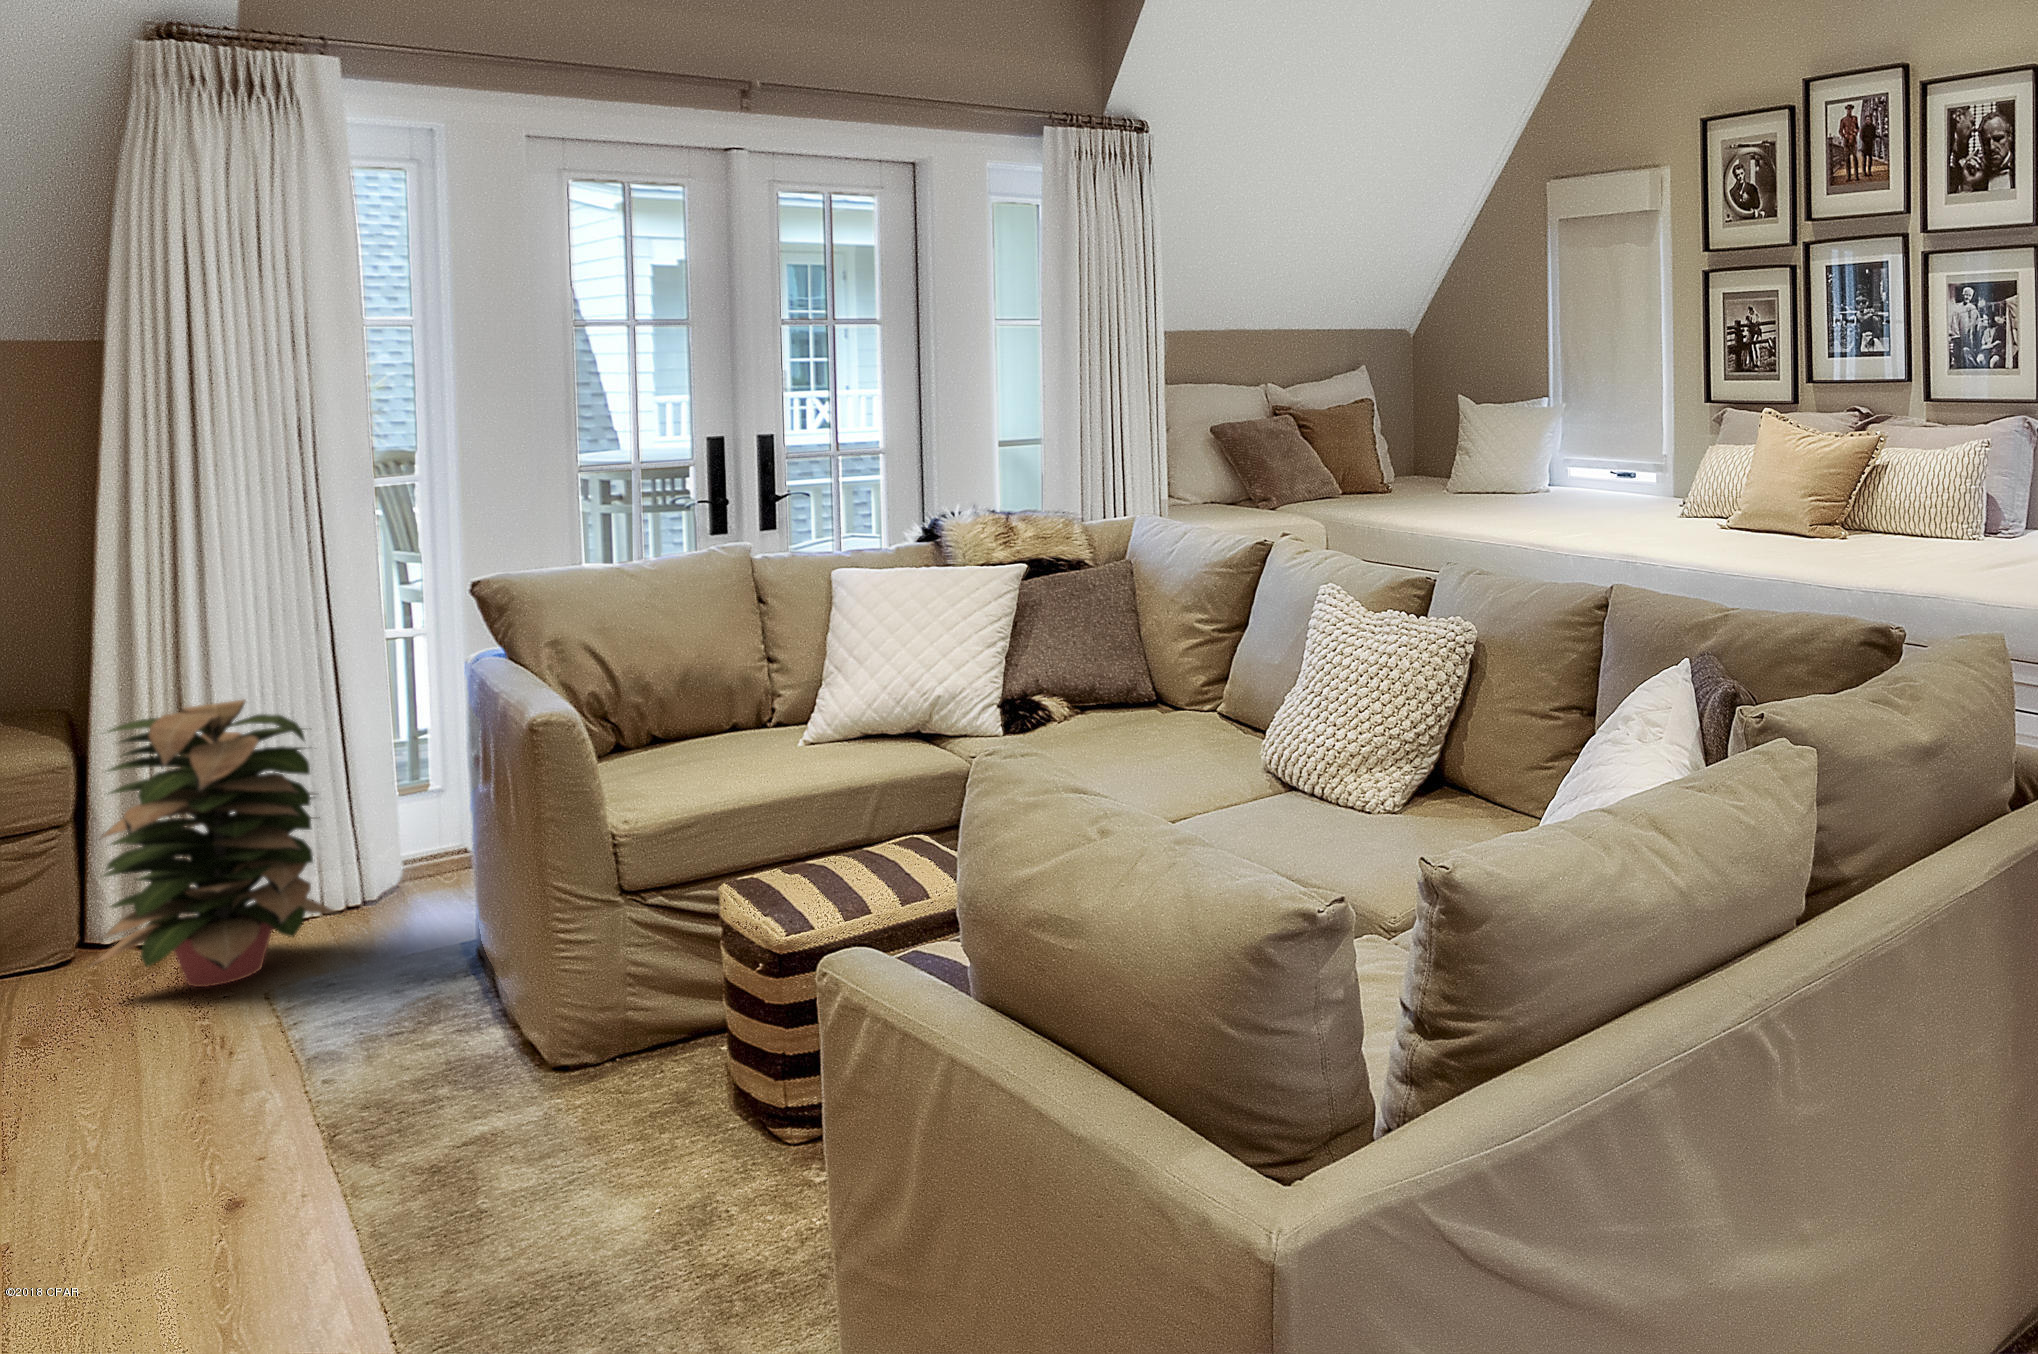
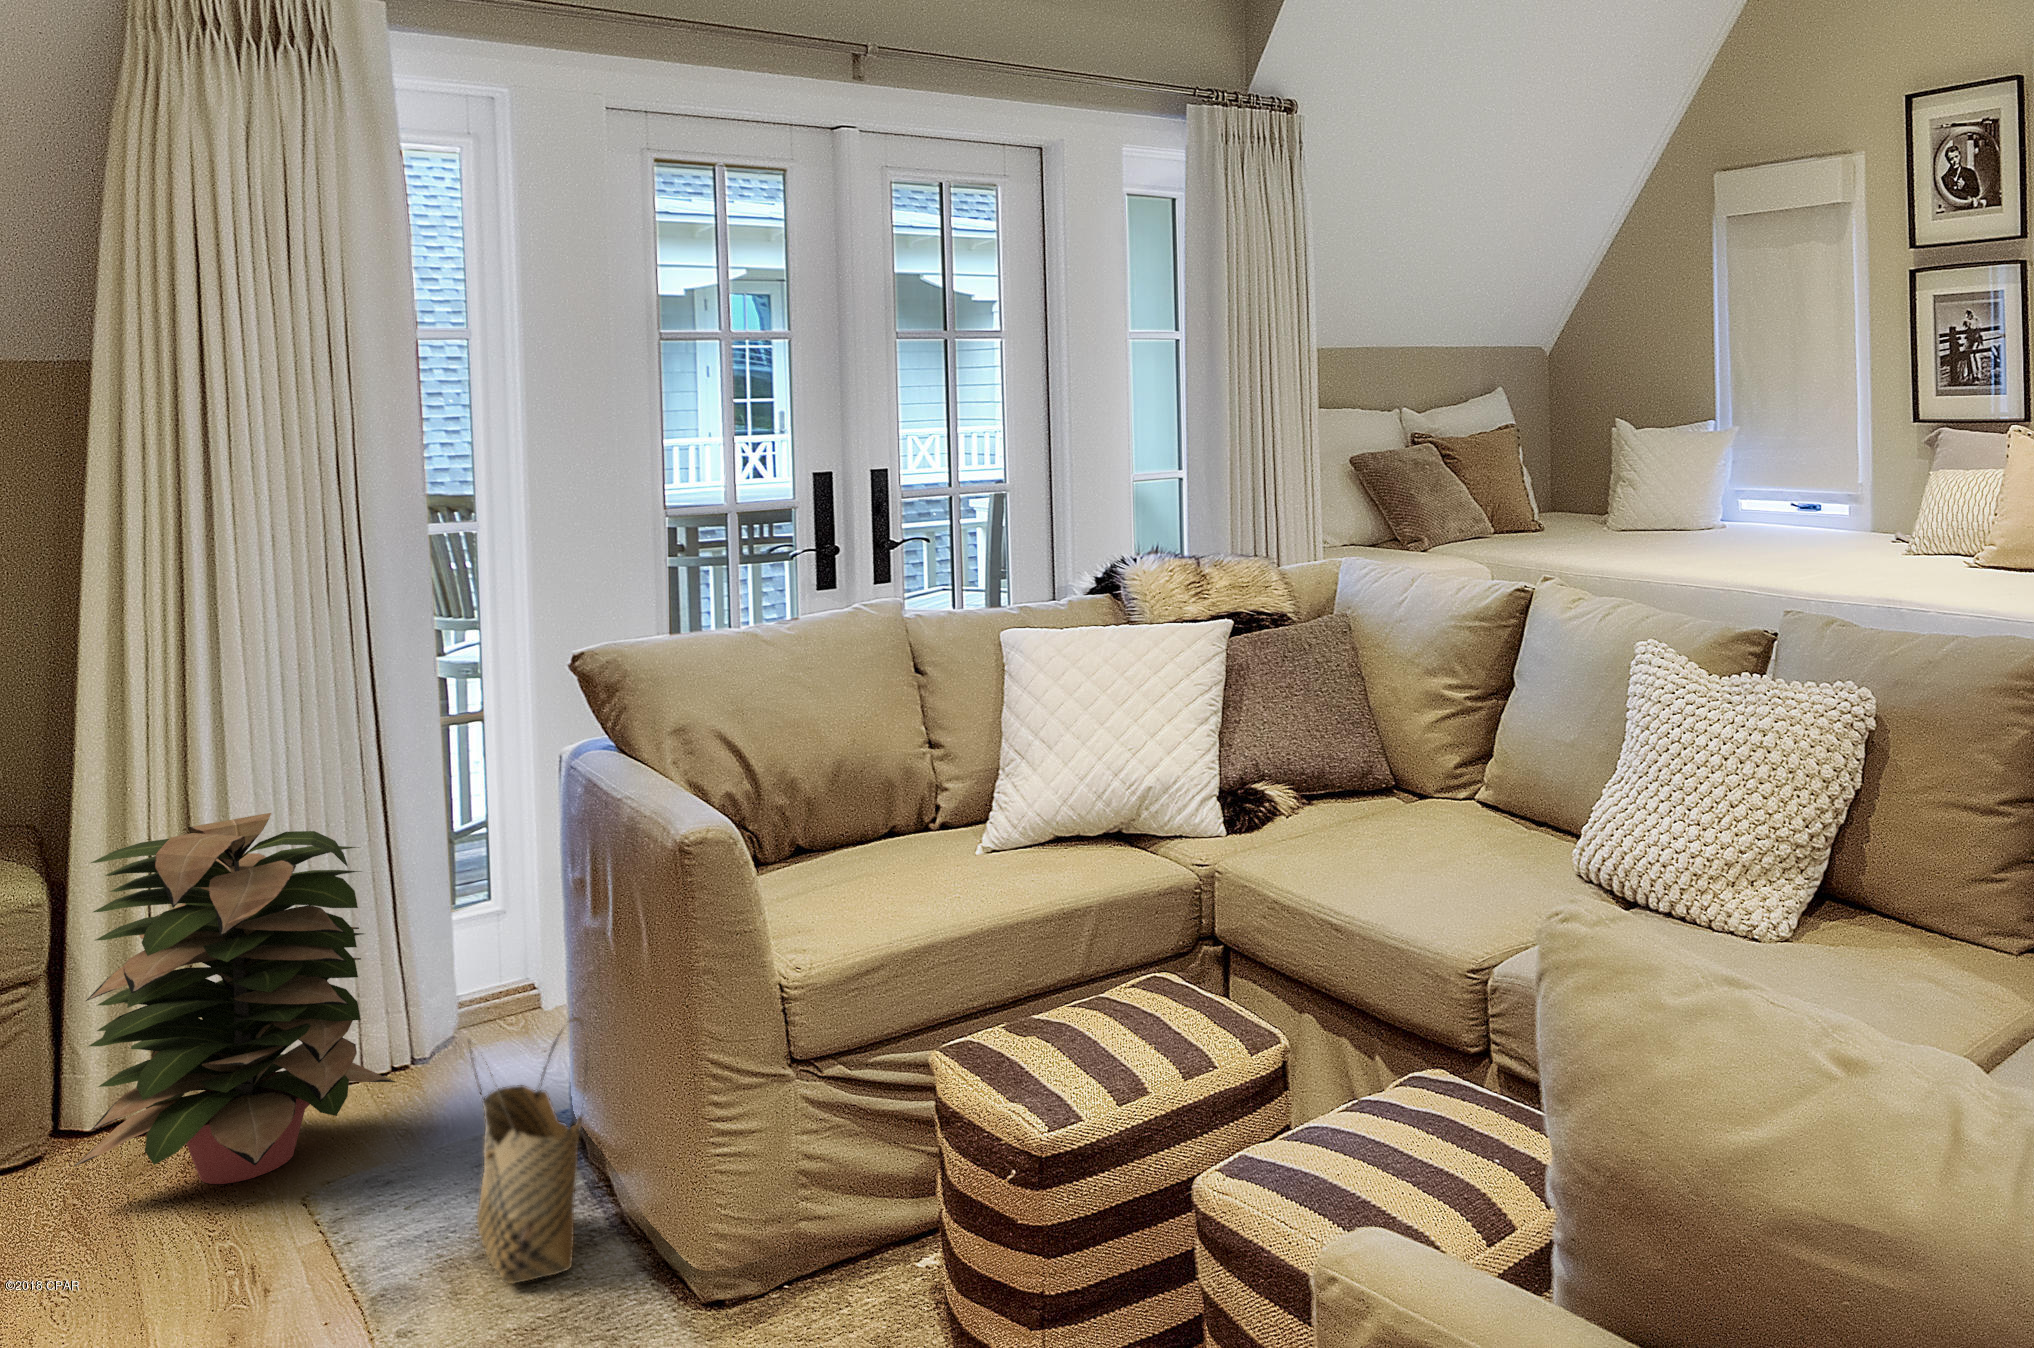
woven basket: none [376,858,472,1056] -> present [468,1017,588,1284]

